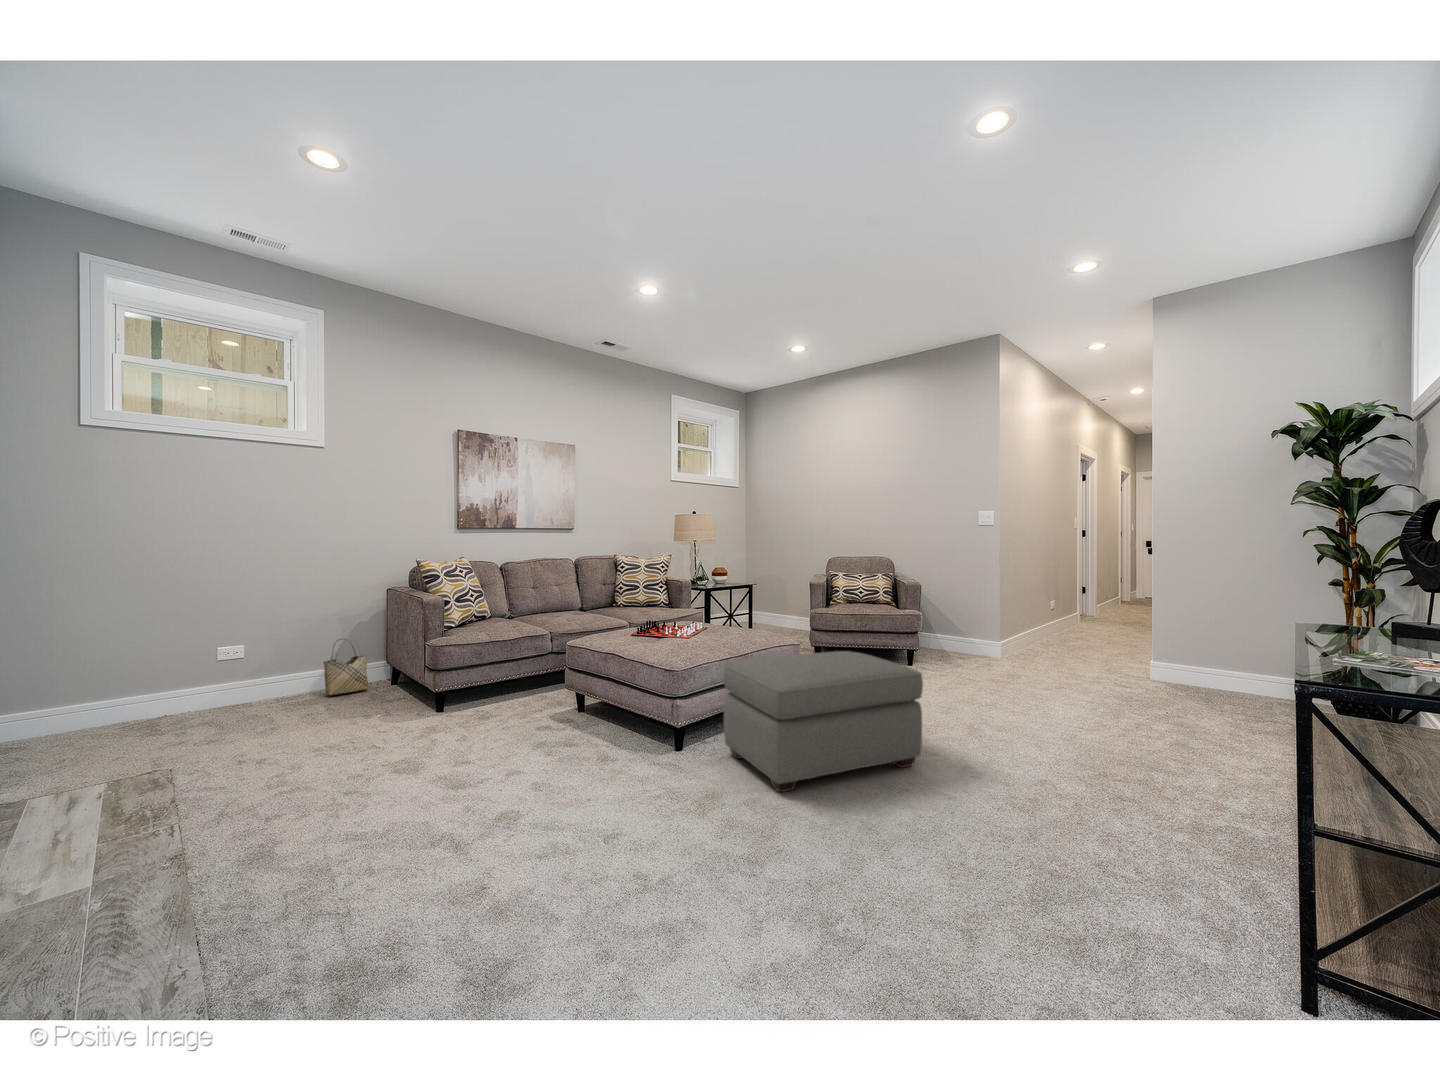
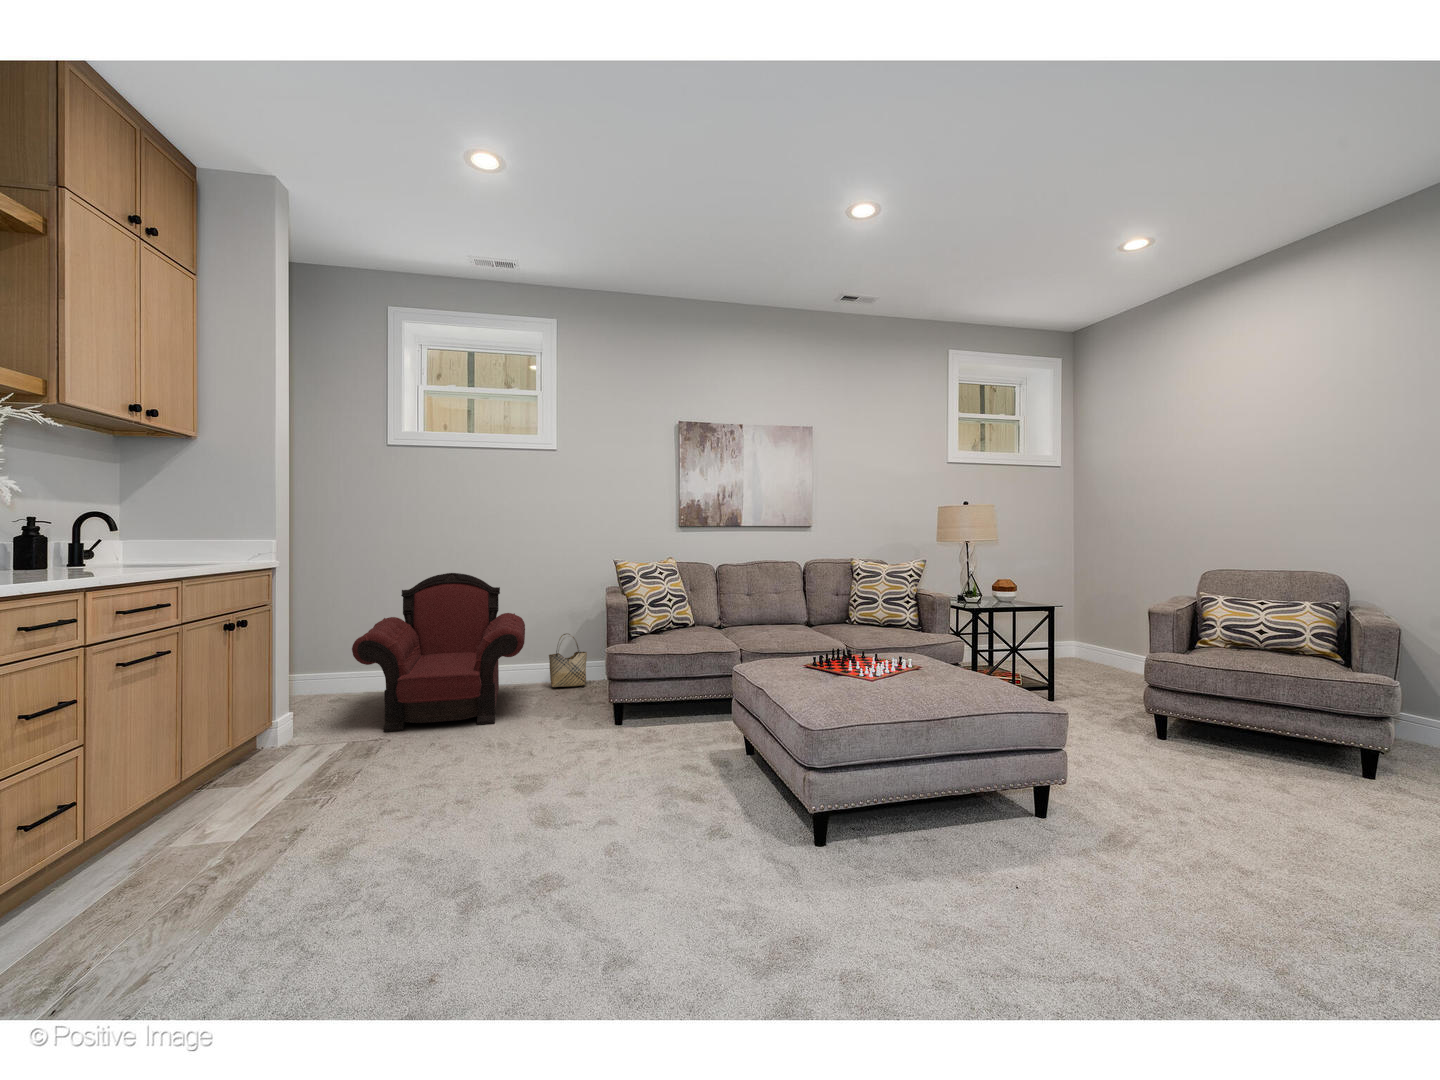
armchair: none [79,578,320,763] -> present [352,573,525,732]
ottoman: present [723,651,923,792] -> none [865,743,1170,971]

